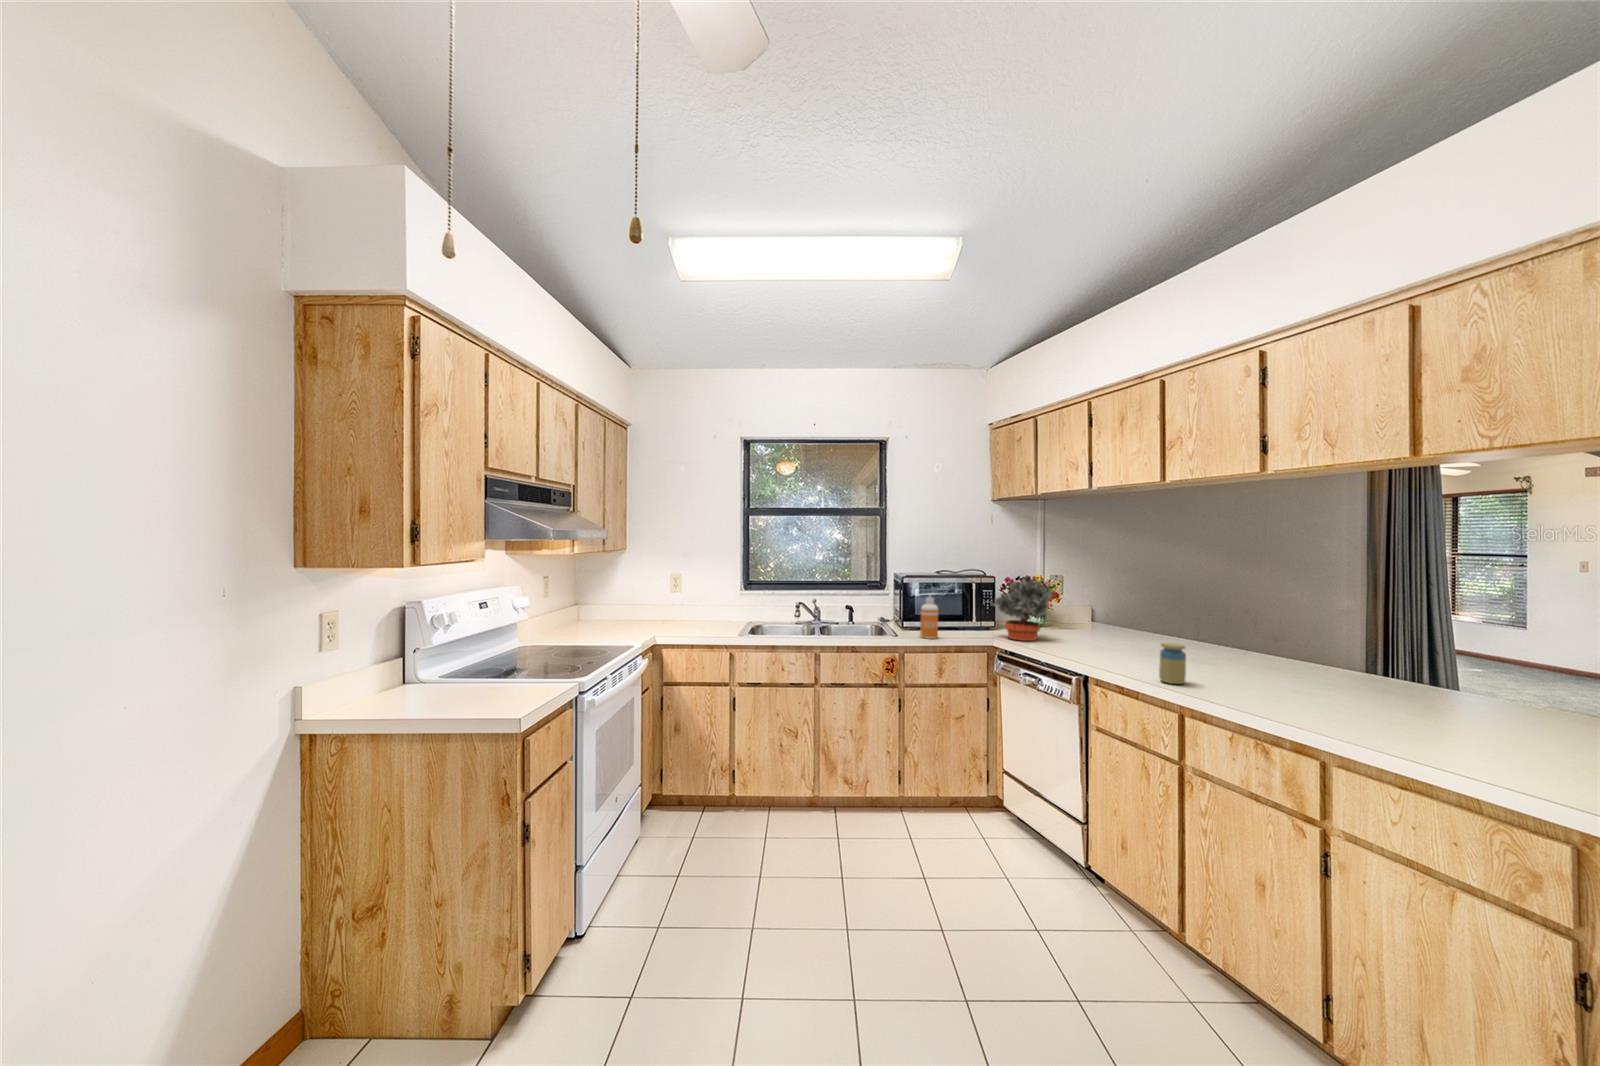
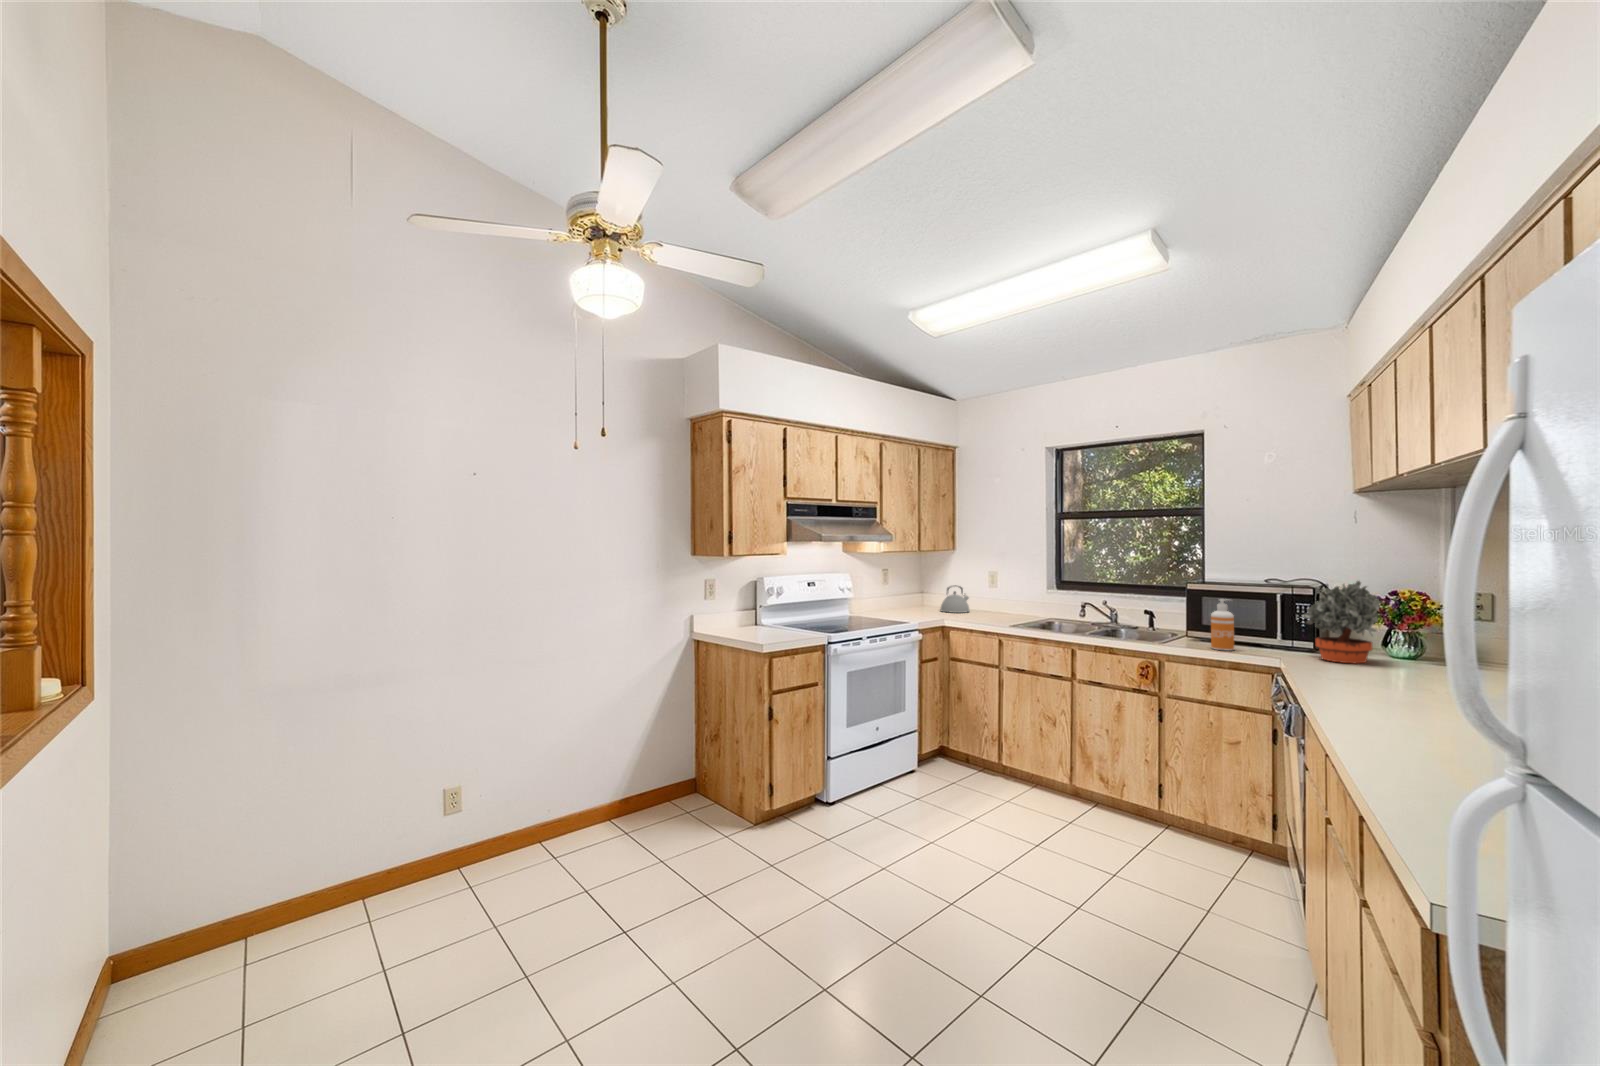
kettle: none [616,589,651,622] -> present [940,585,969,613]
jar: present [1159,643,1186,684] -> none [1377,659,1418,713]

